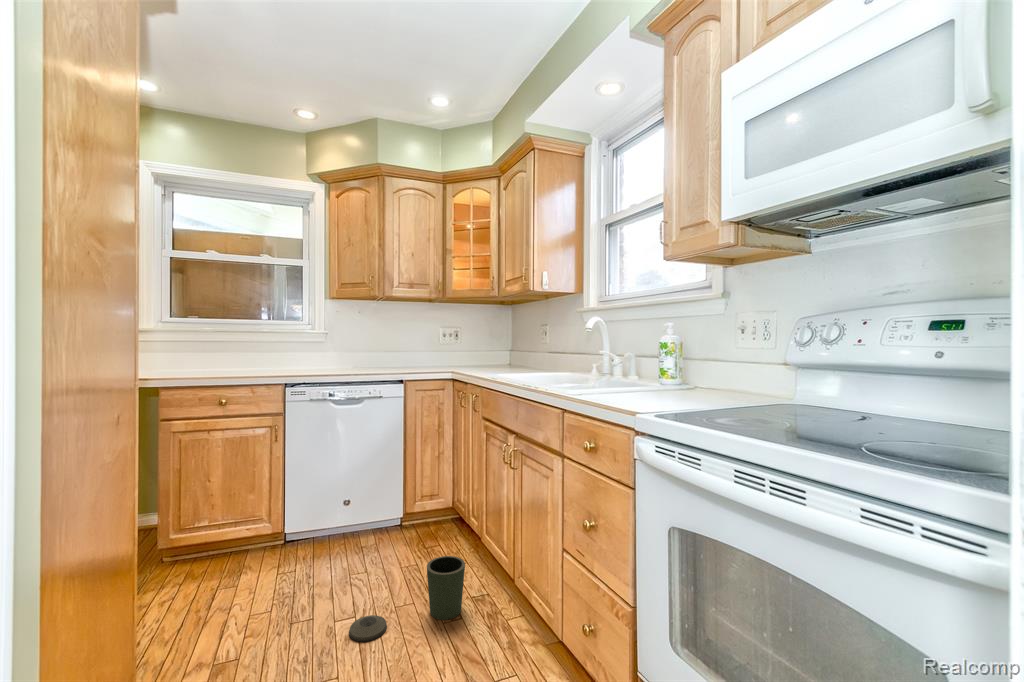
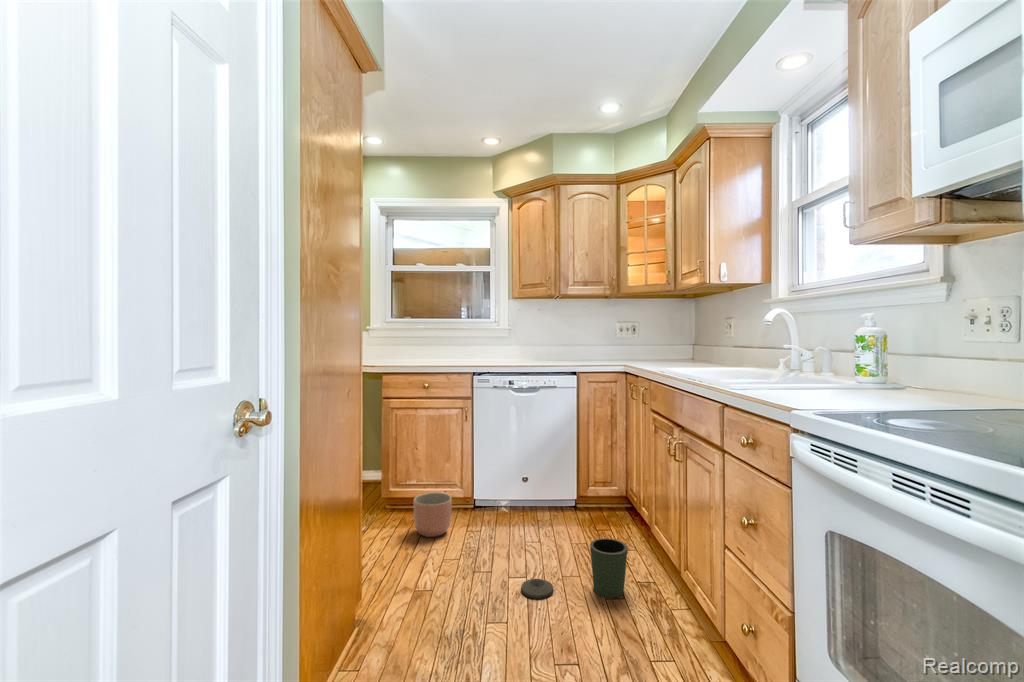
planter: none [201,532,255,590] -> present [414,492,452,537]

